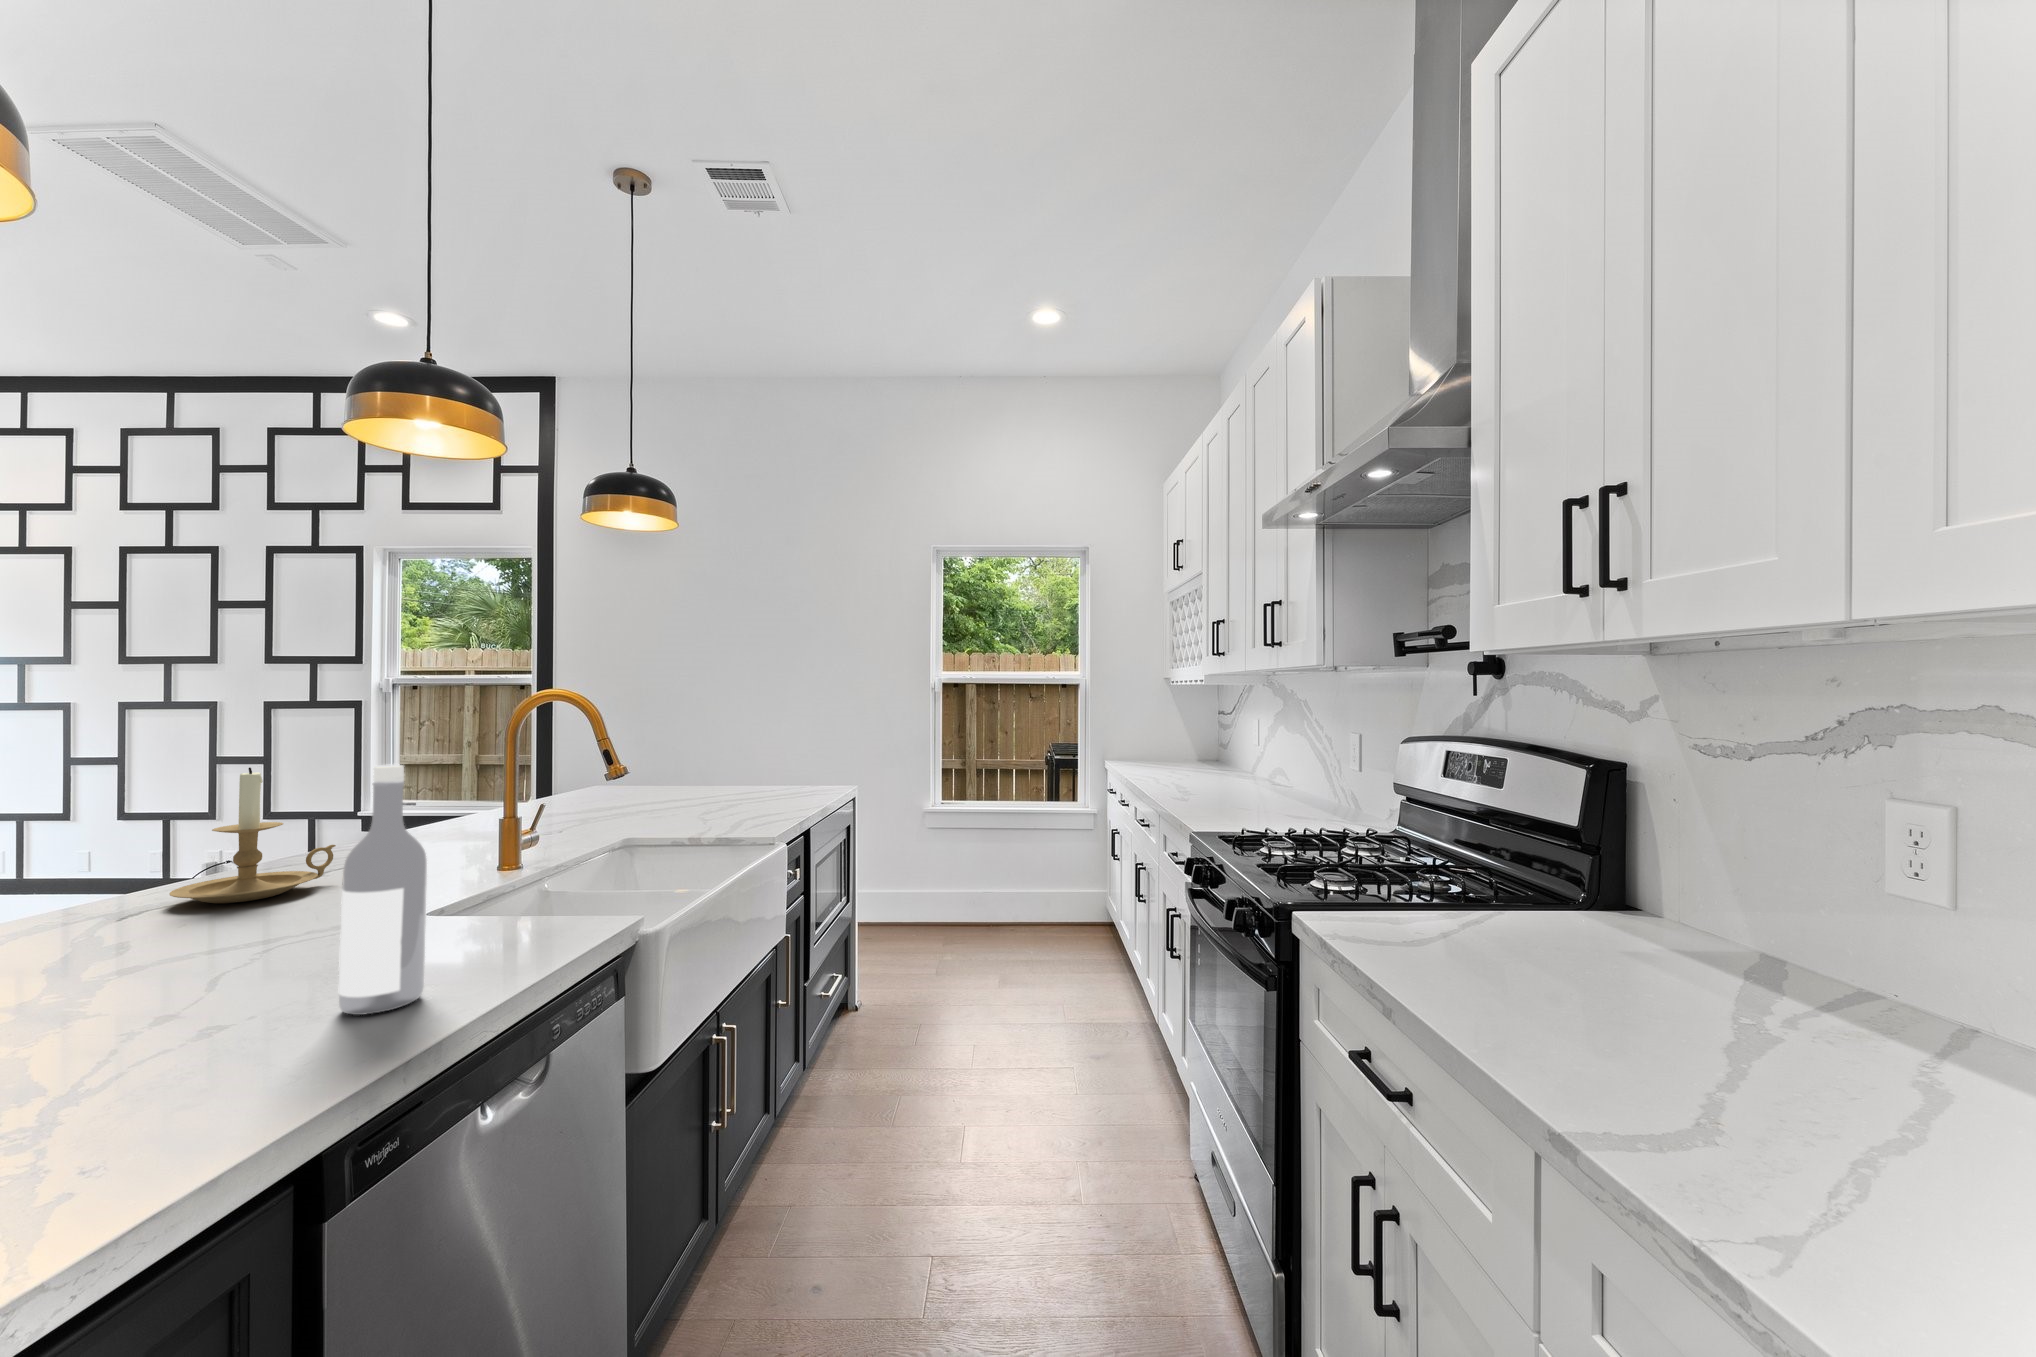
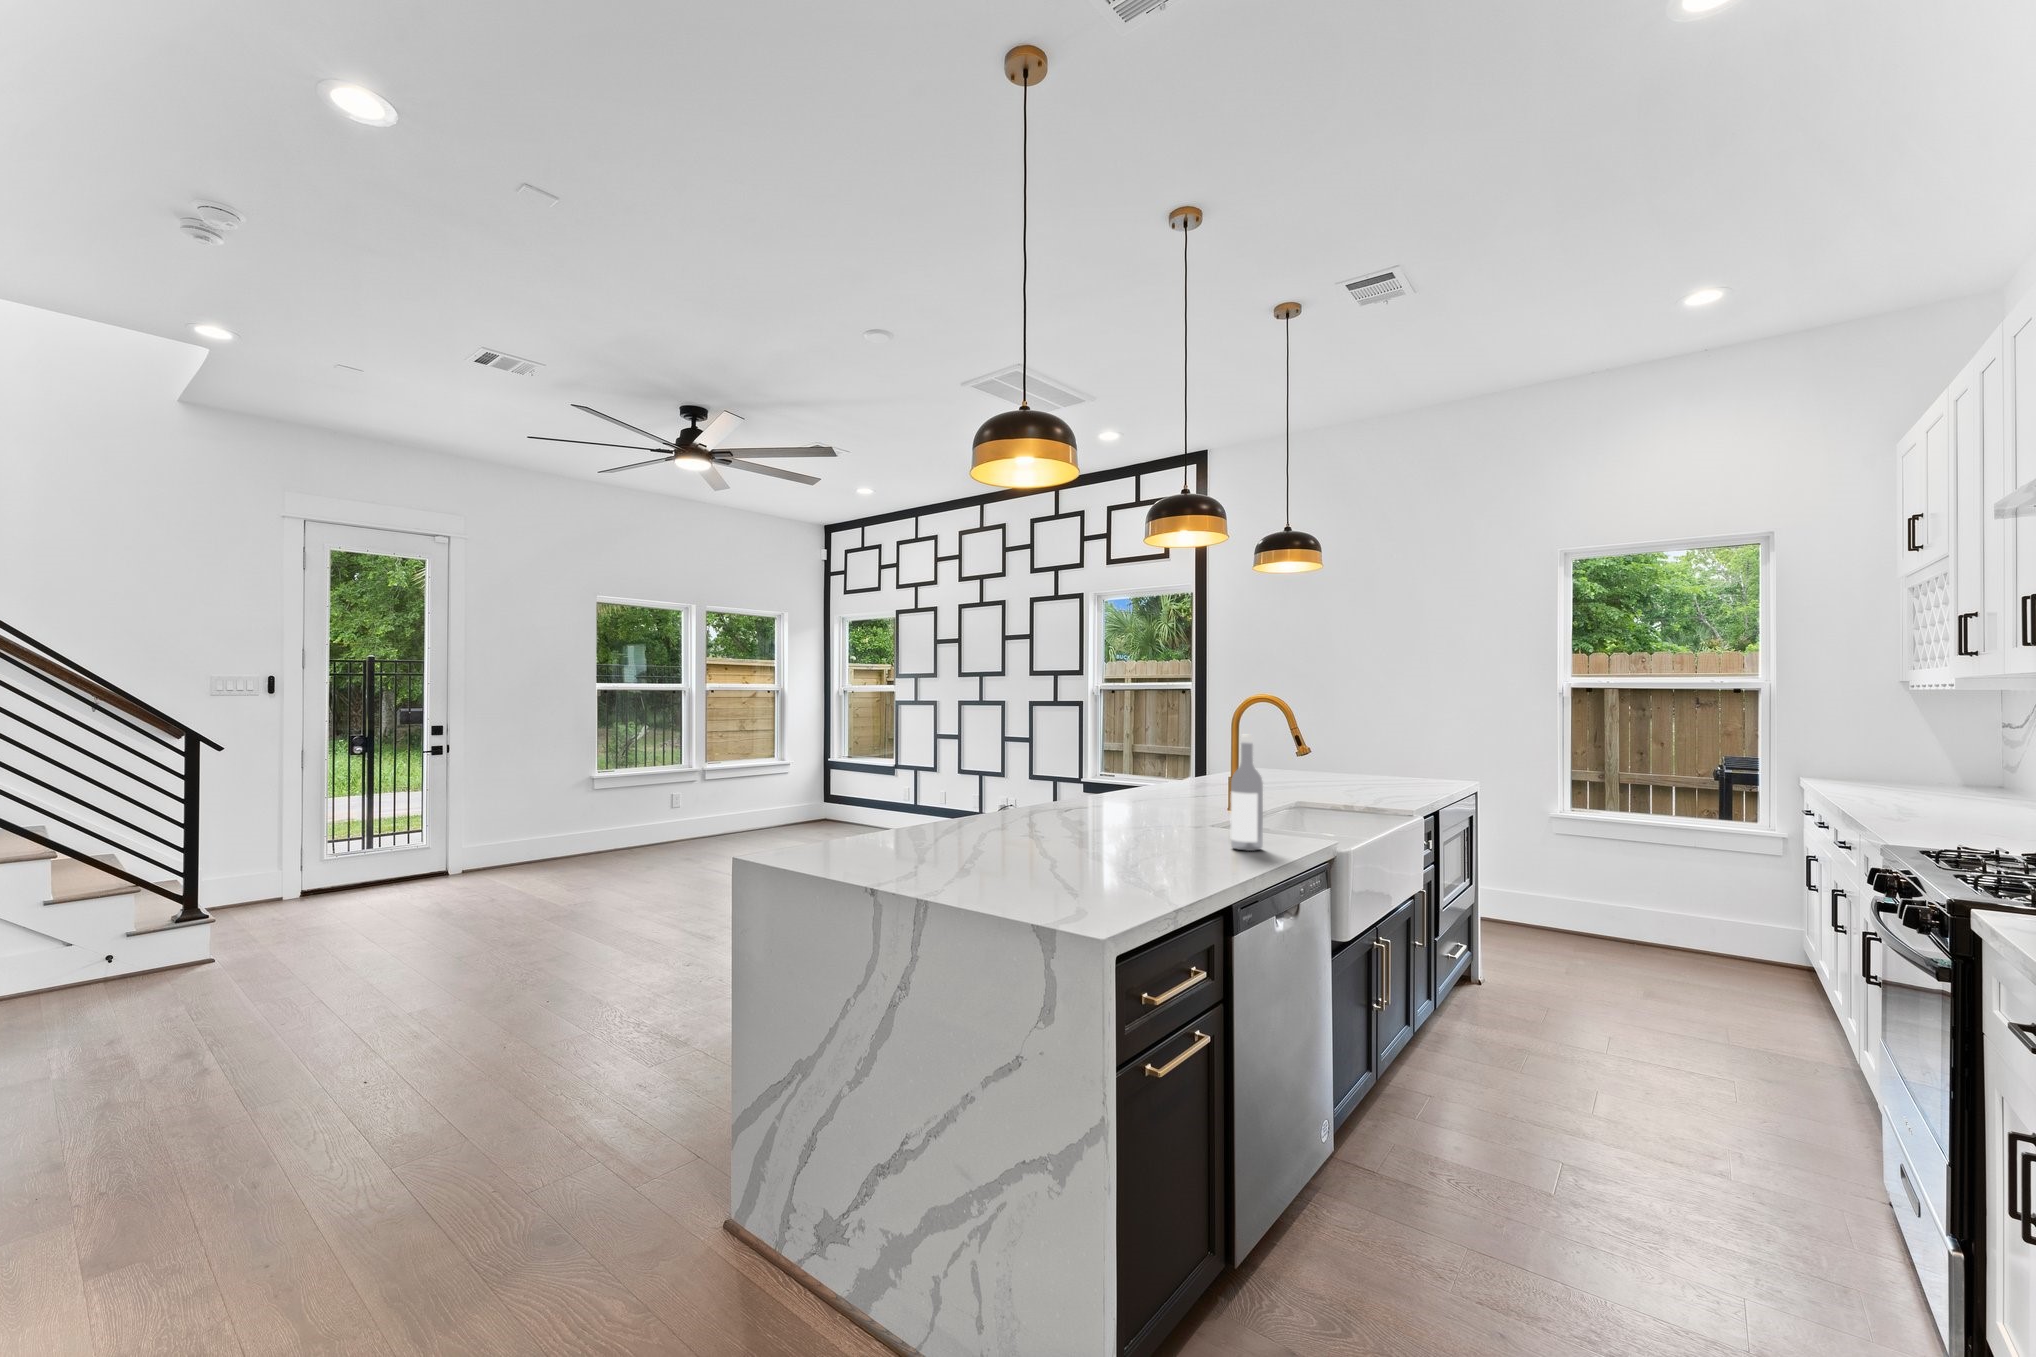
candle holder: present [169,768,336,903] -> none [1094,738,1154,810]

